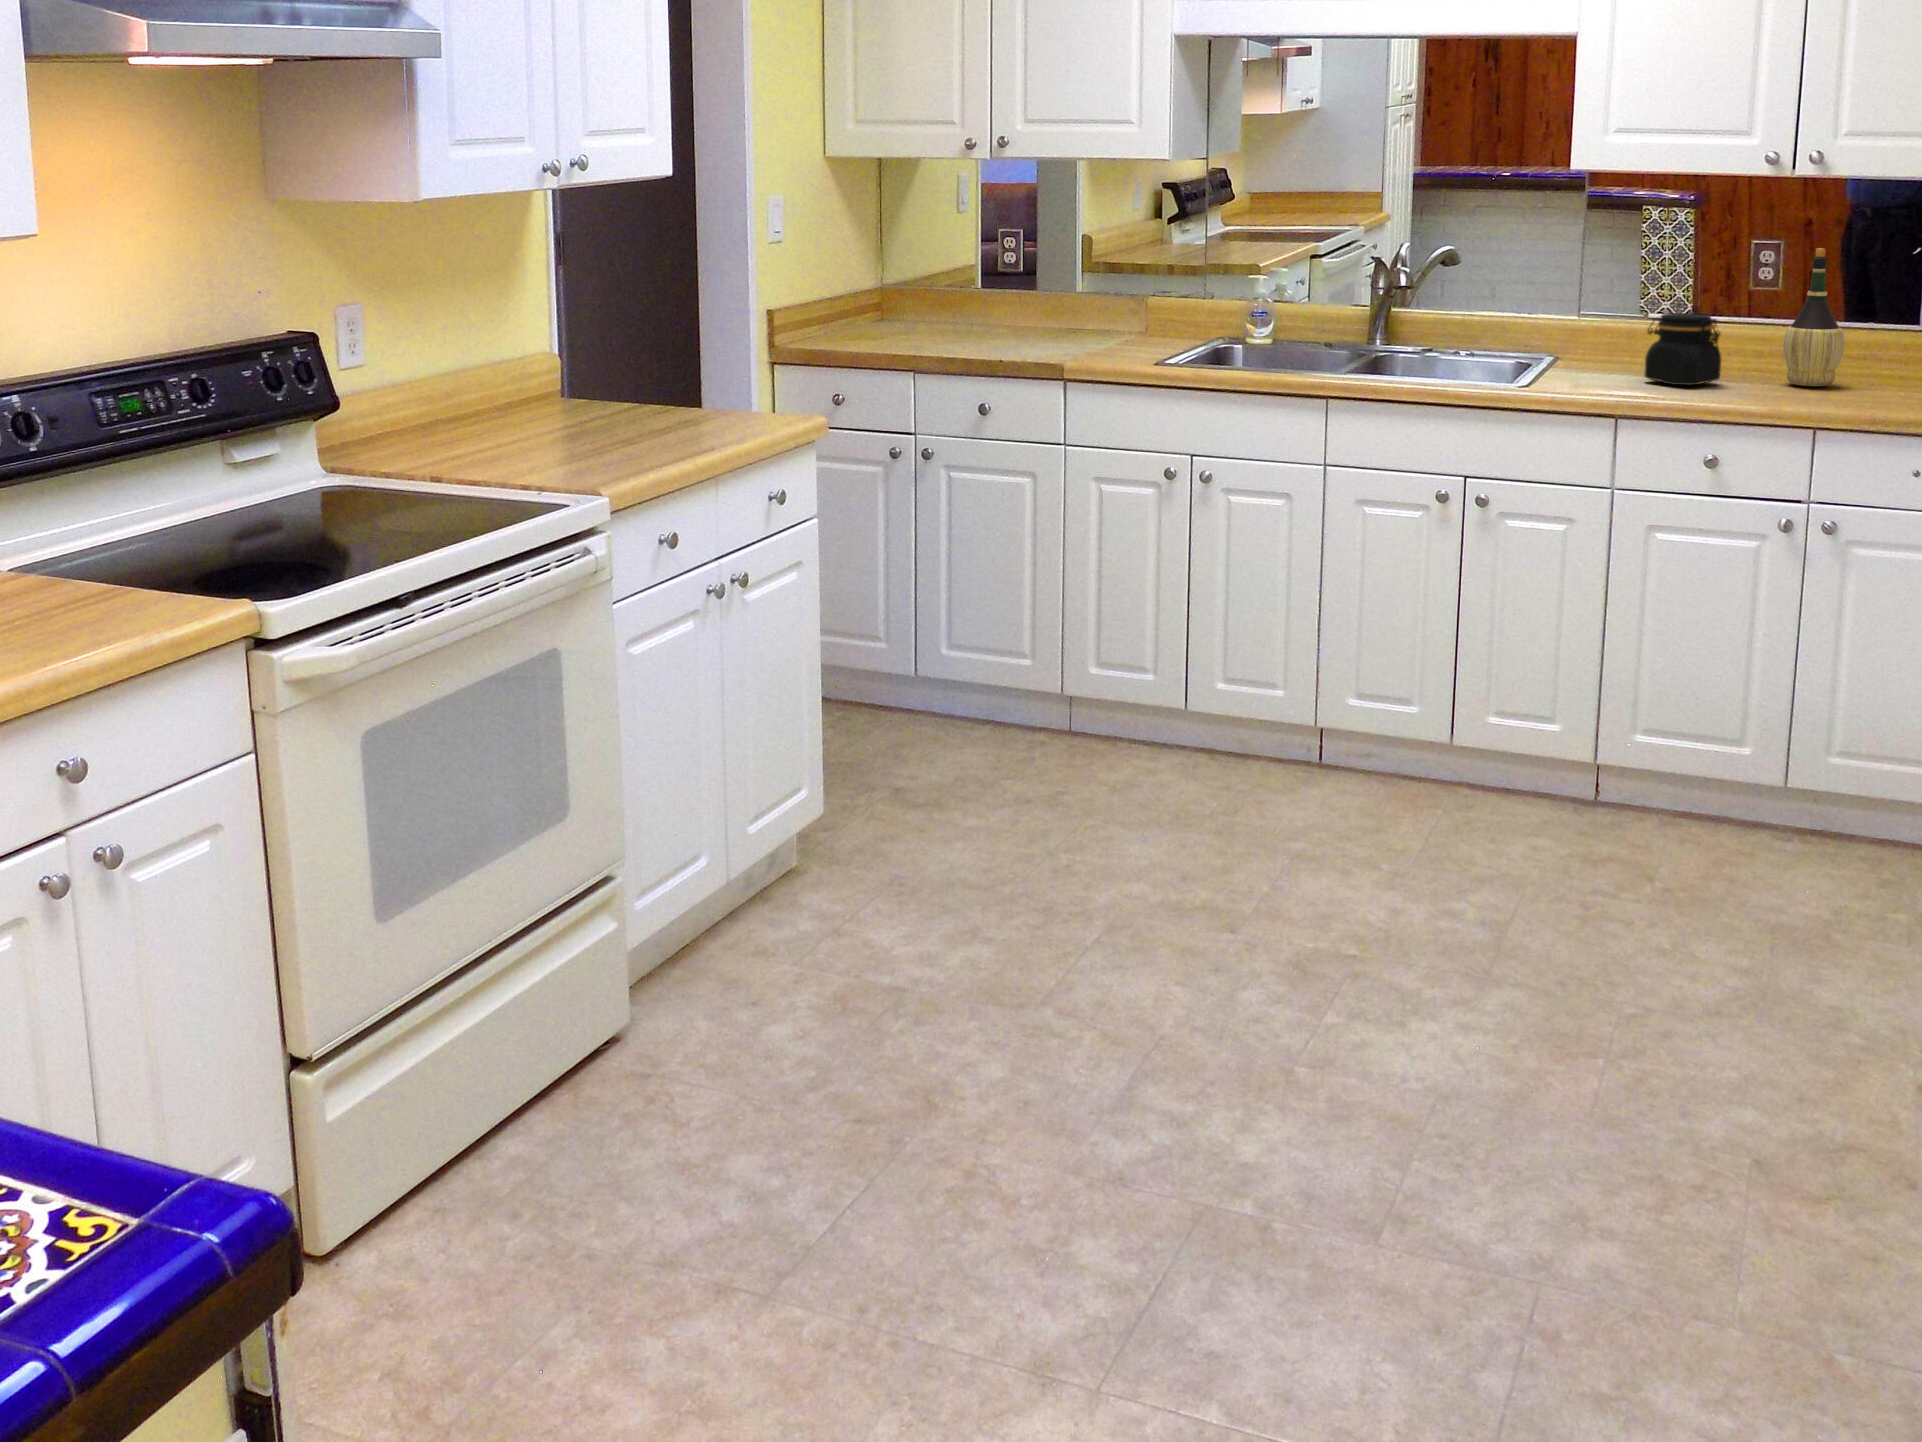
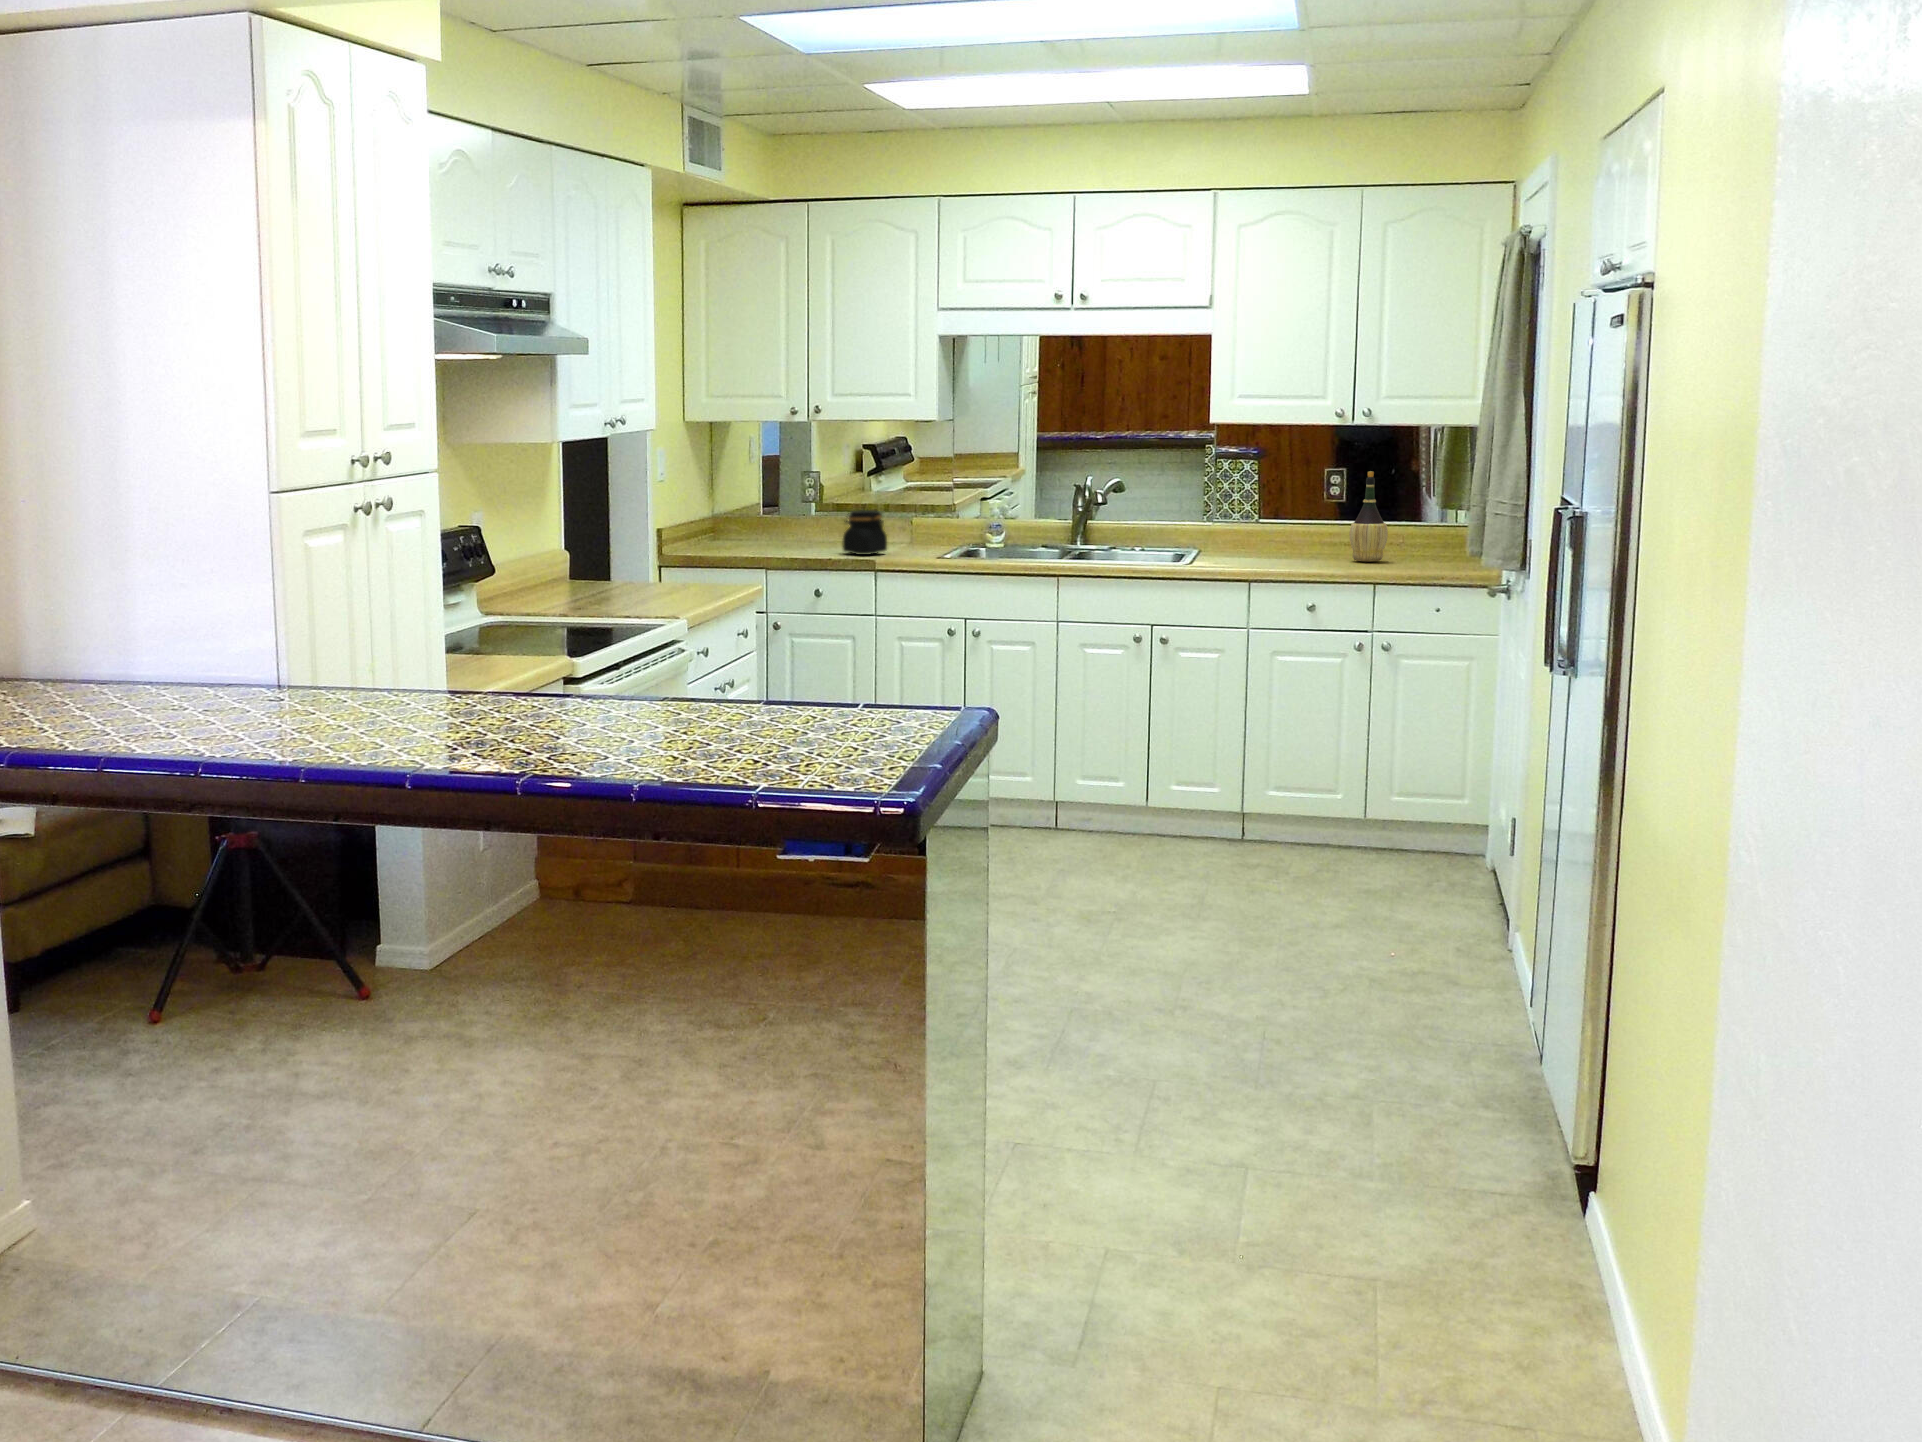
jar: present [1644,313,1721,385] -> present [843,510,887,555]

